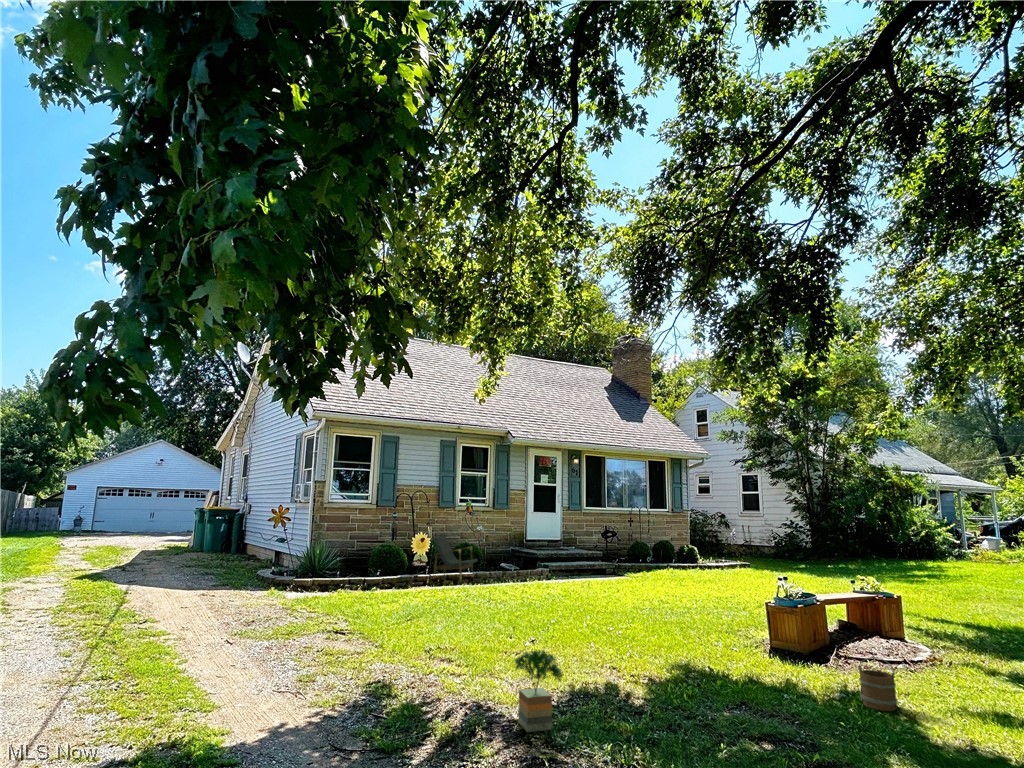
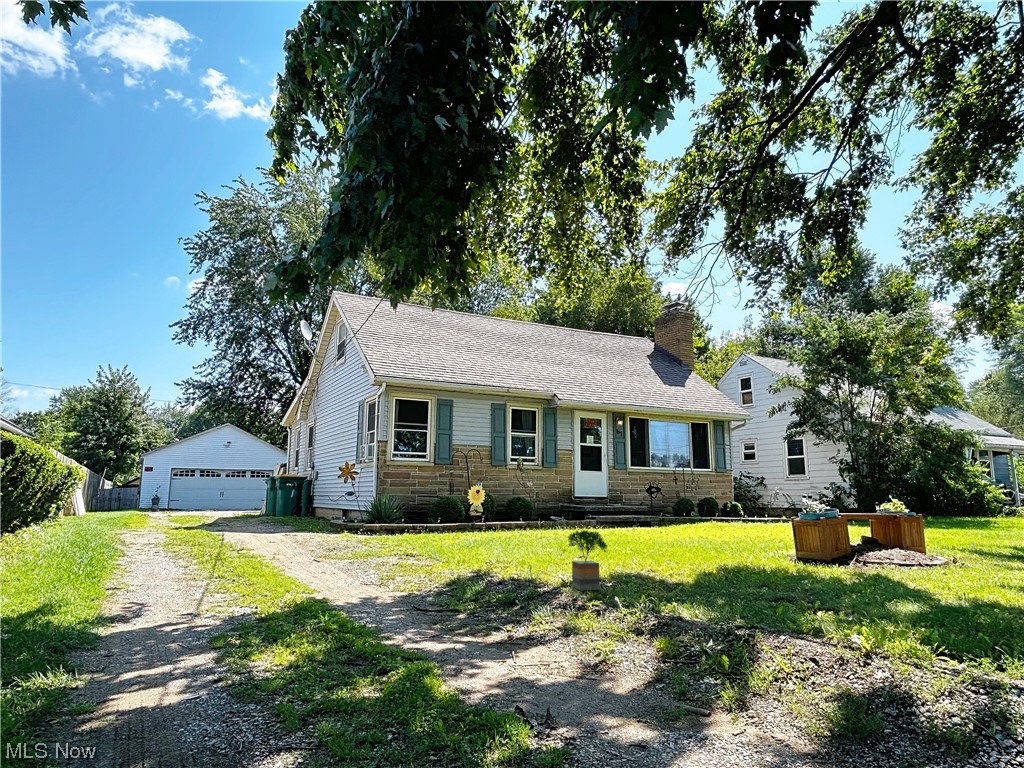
lounge chair: present [433,536,477,580] -> none [488,490,529,529]
bucket: present [858,657,897,711] -> none [865,543,899,585]

